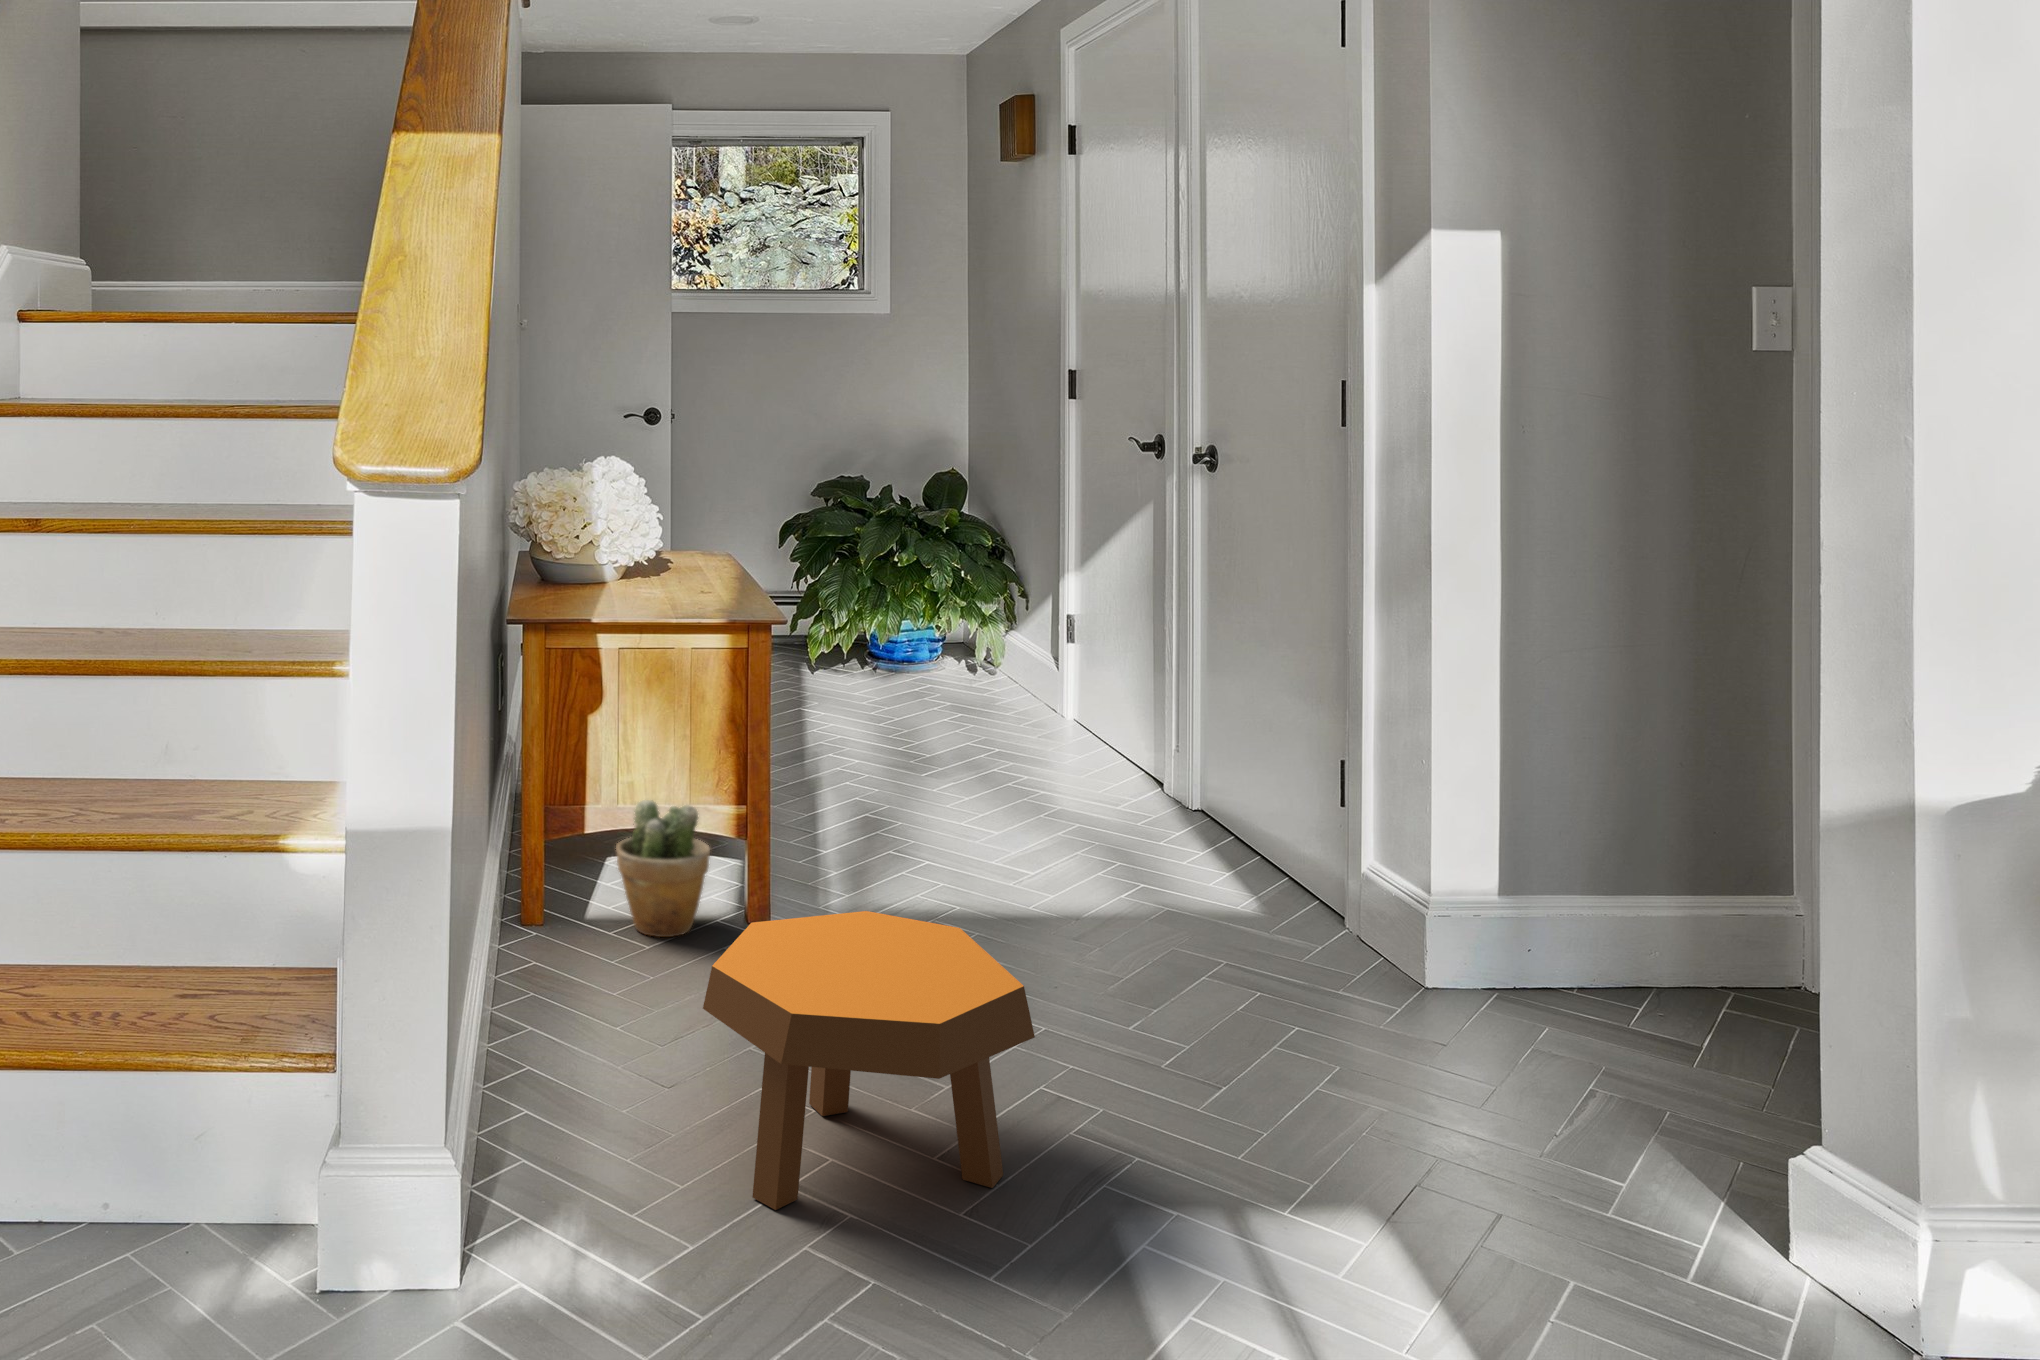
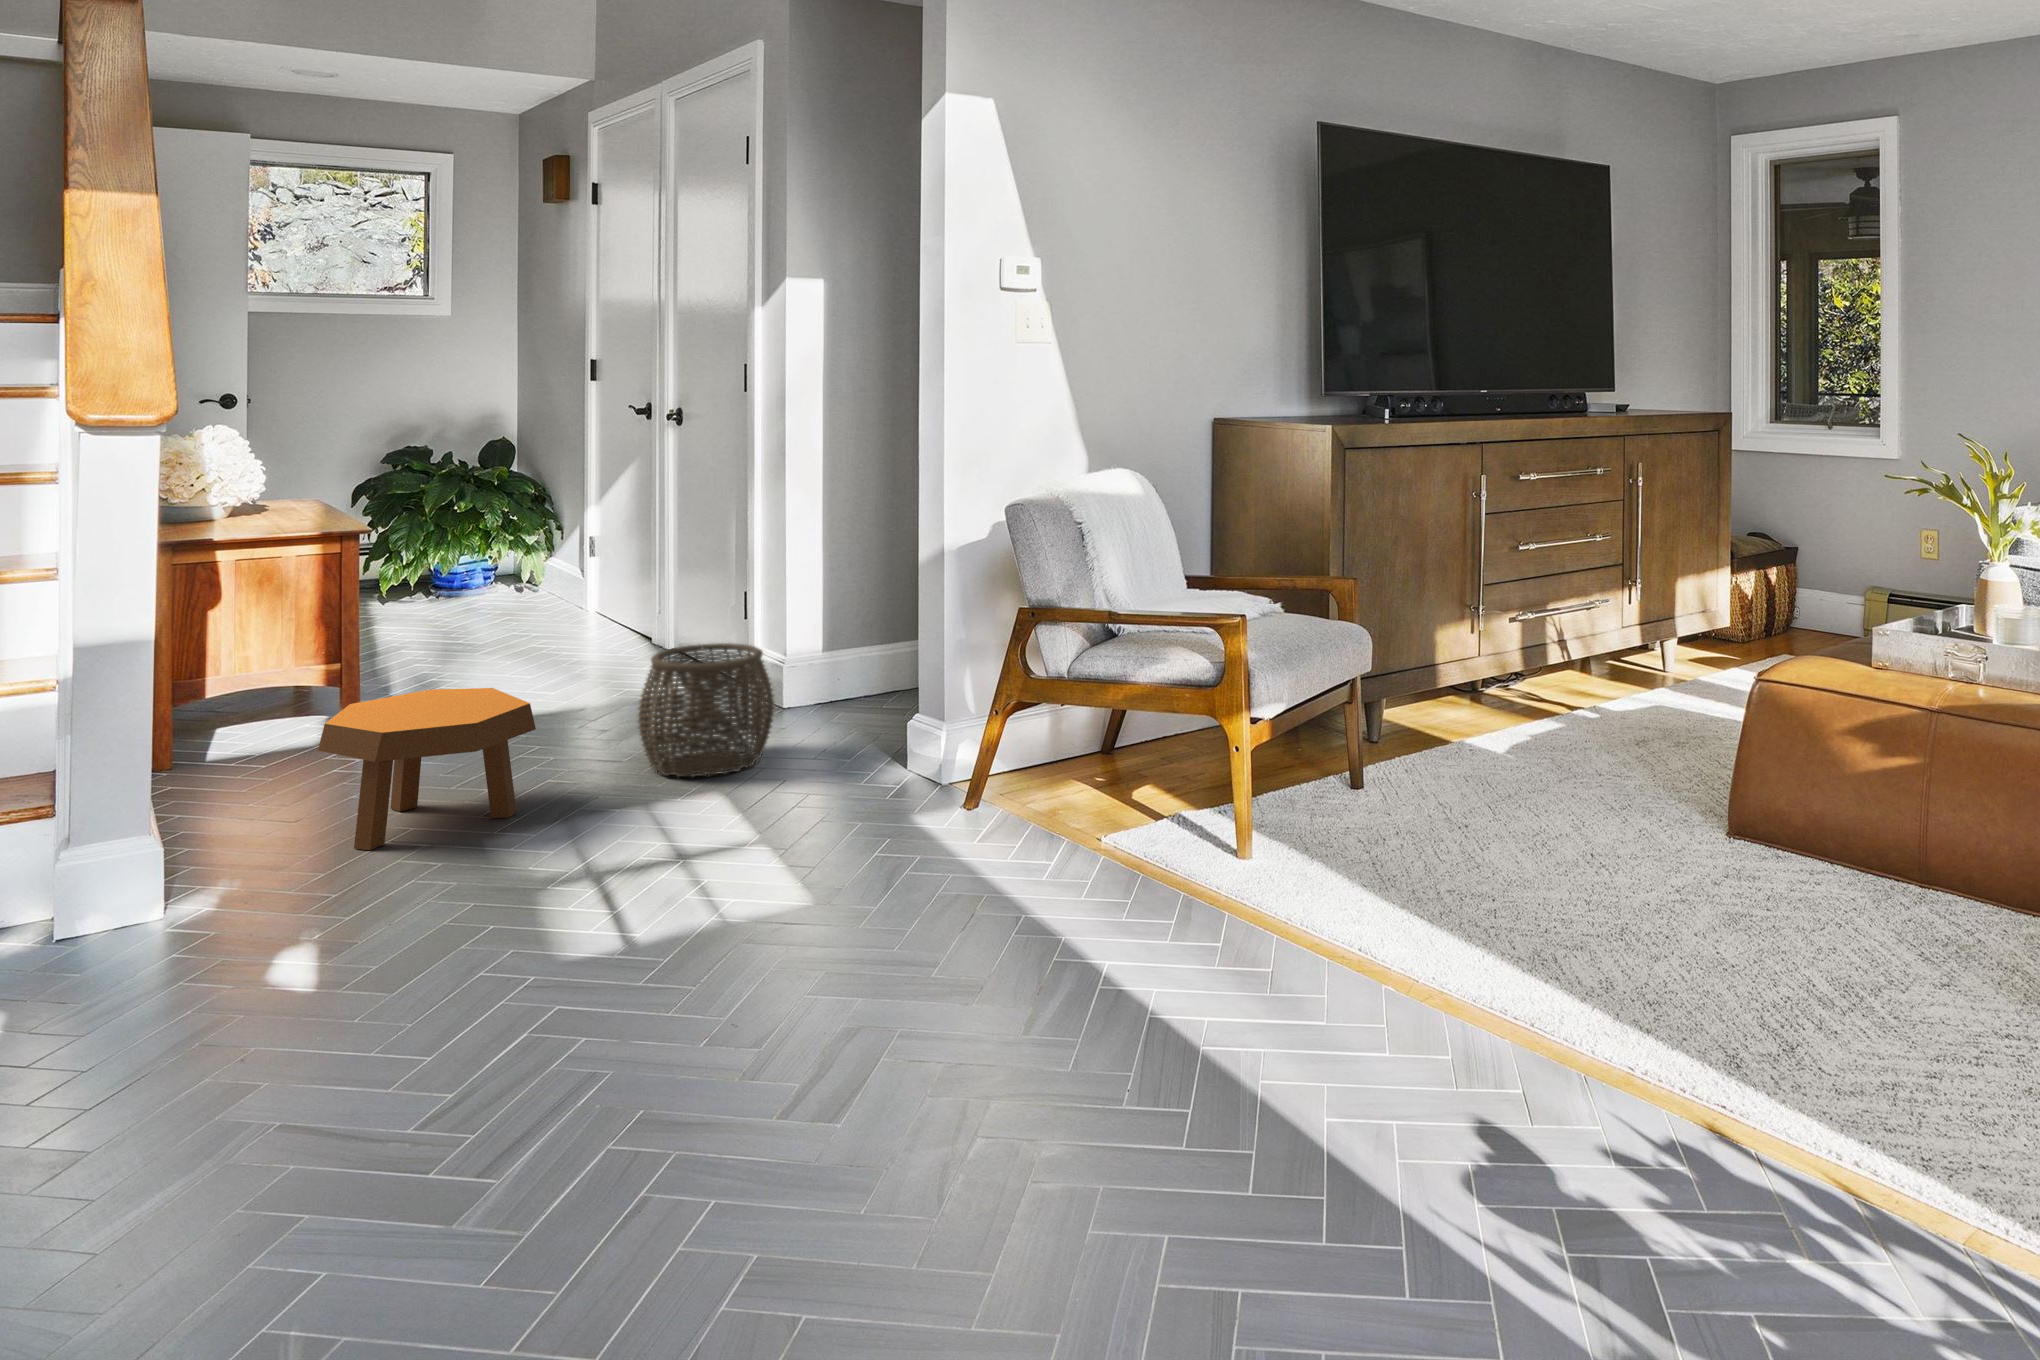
potted plant: present [616,800,710,937] -> none [229,663,308,758]
woven basket: none [1199,893,1464,1175] -> present [638,643,774,777]

